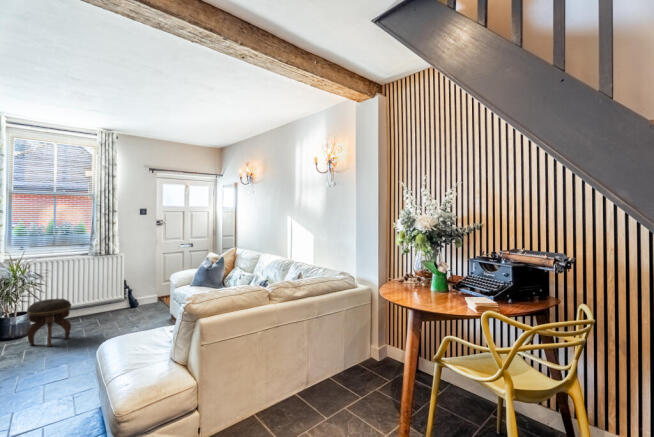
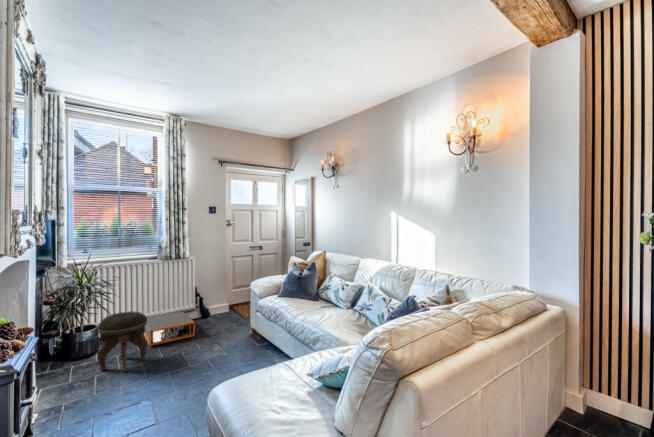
storage box: none [72,302,118,328] -> present [143,312,195,346]

